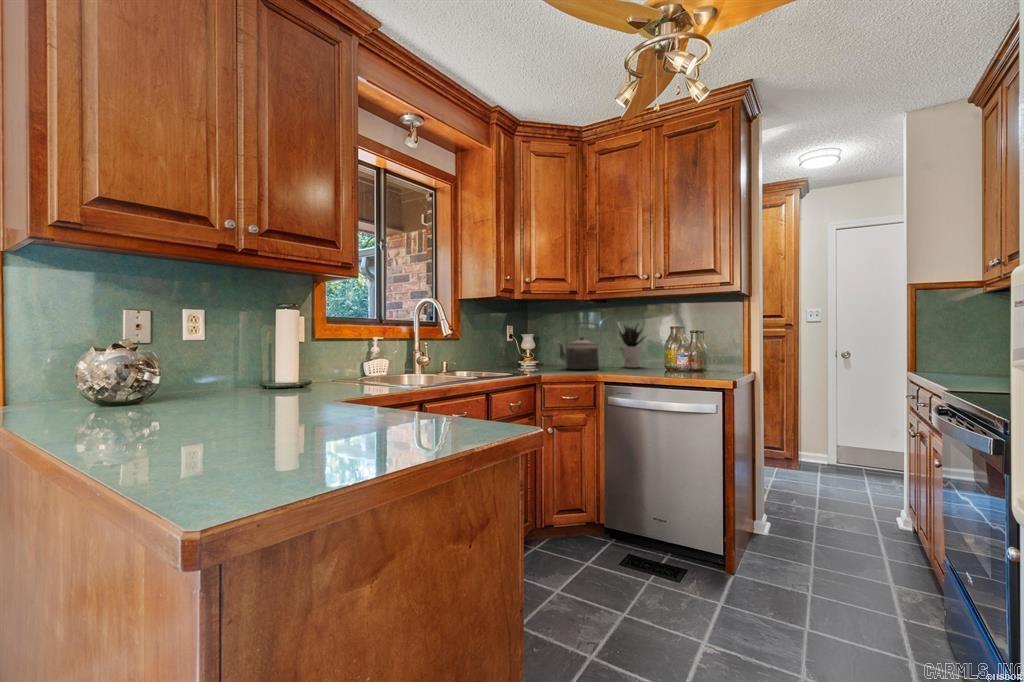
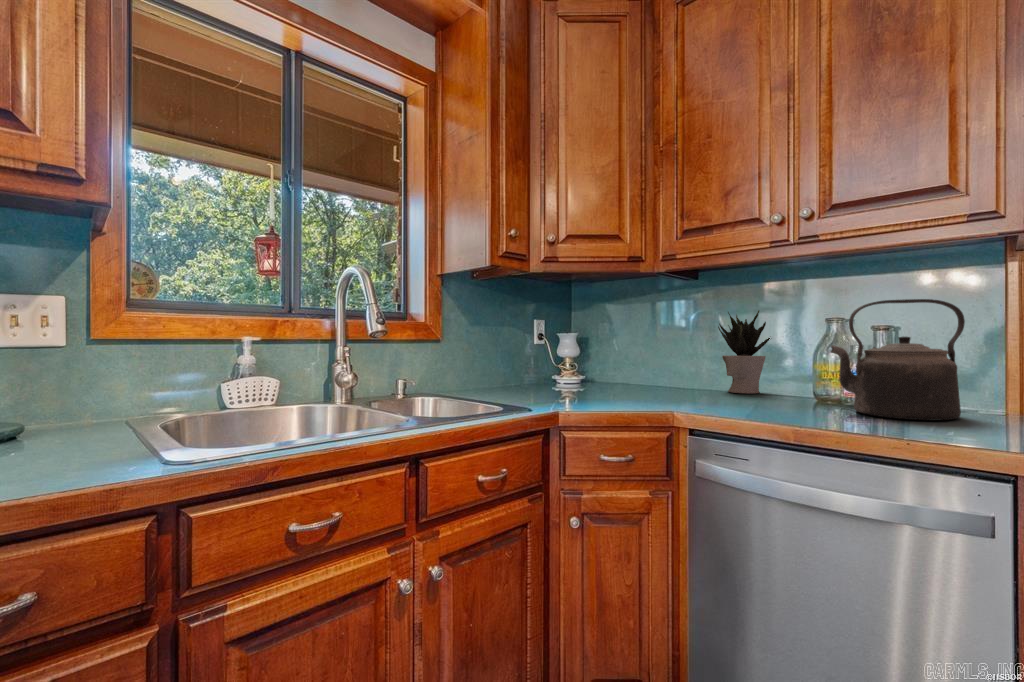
kettle: present [557,322,599,370] -> present [831,299,965,420]

